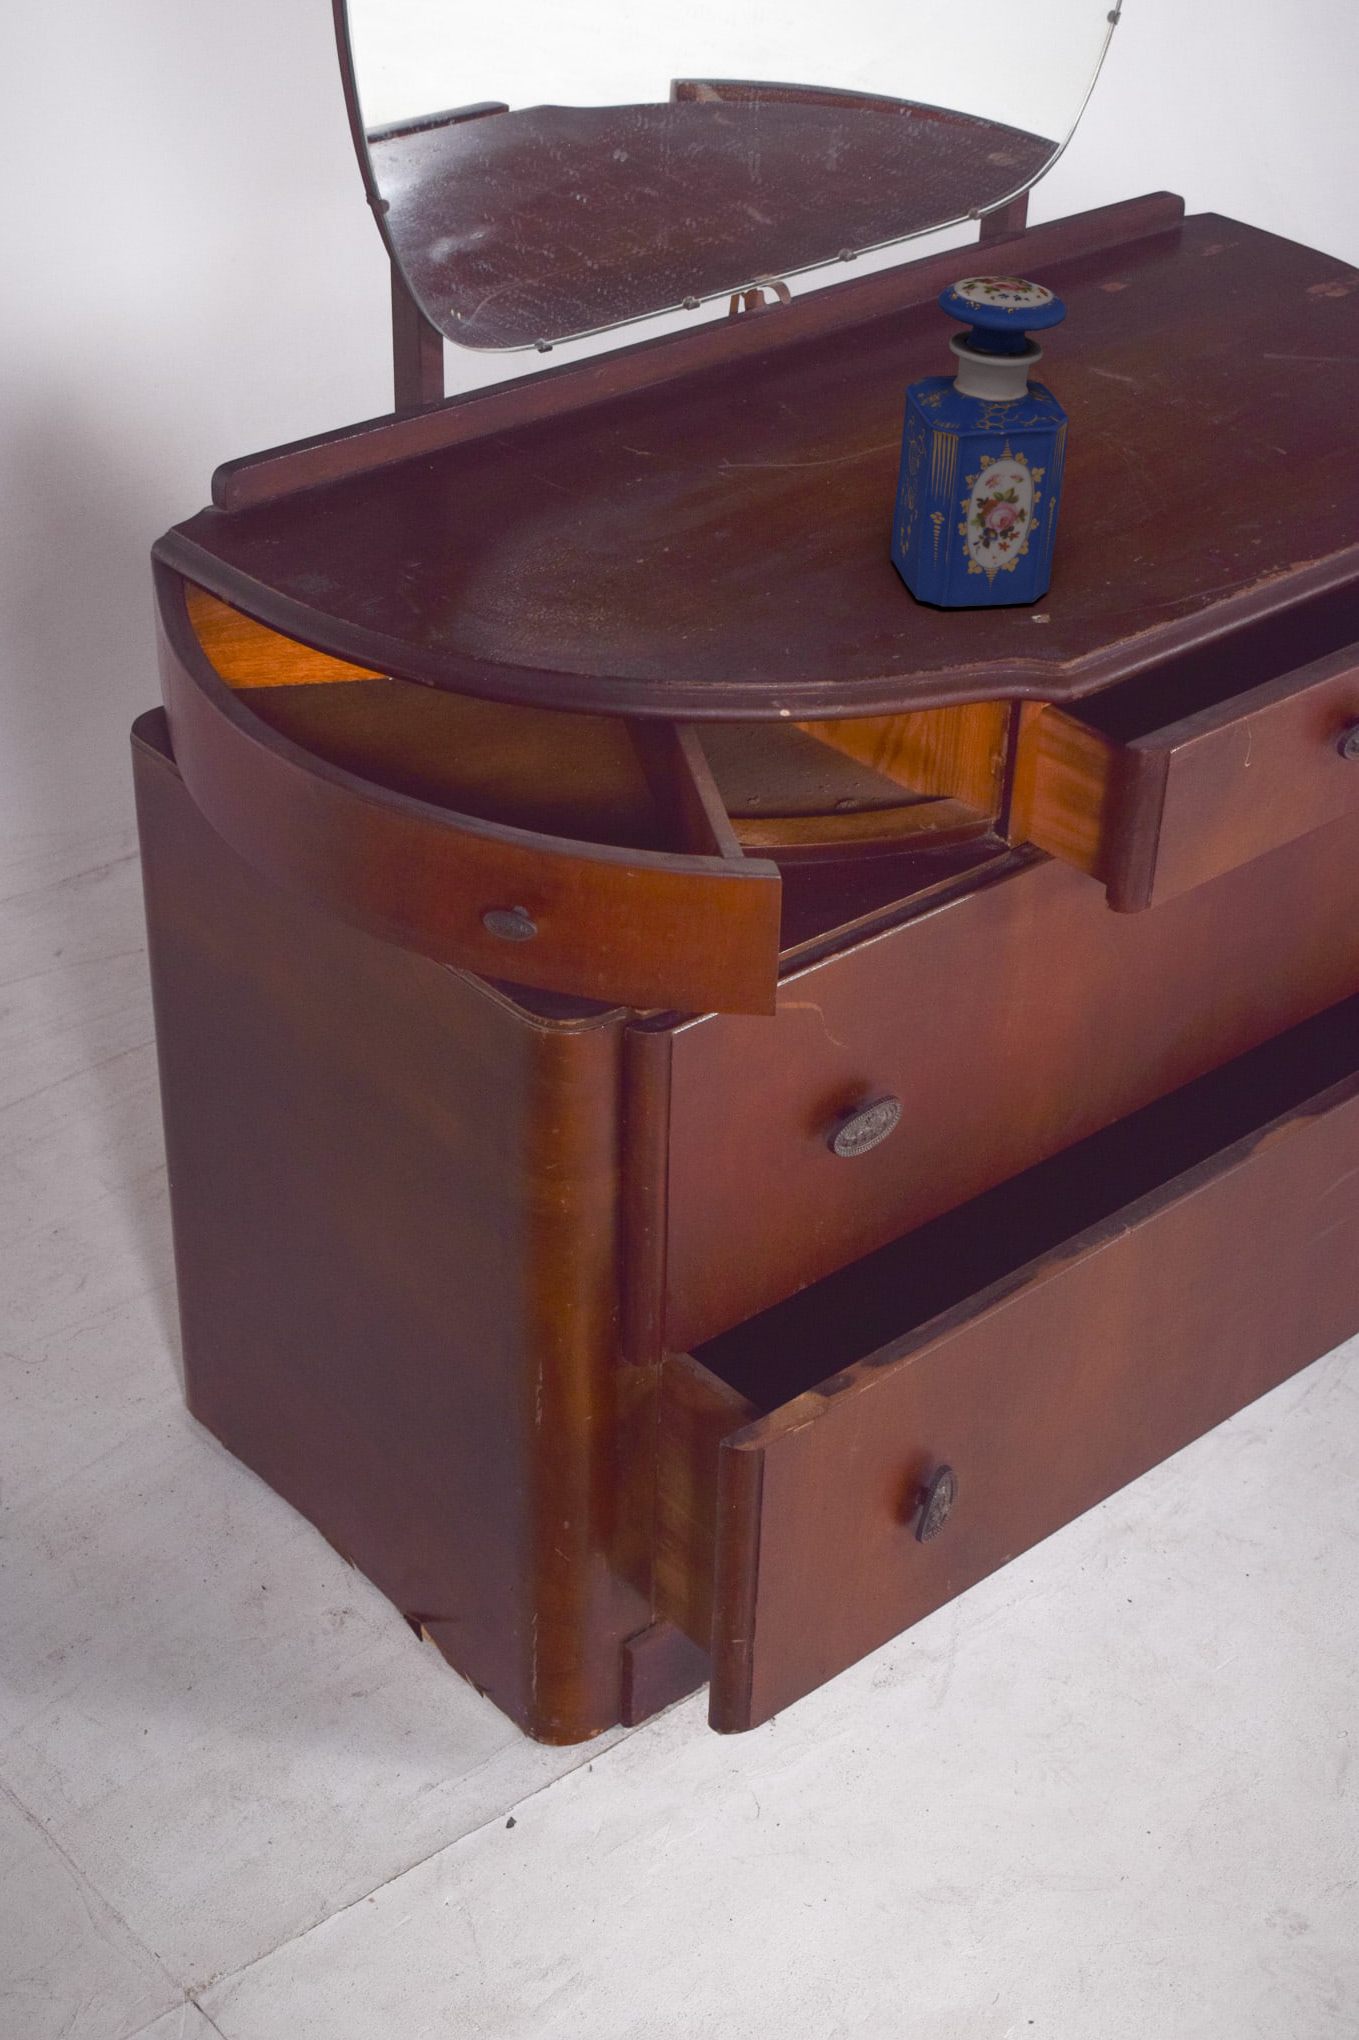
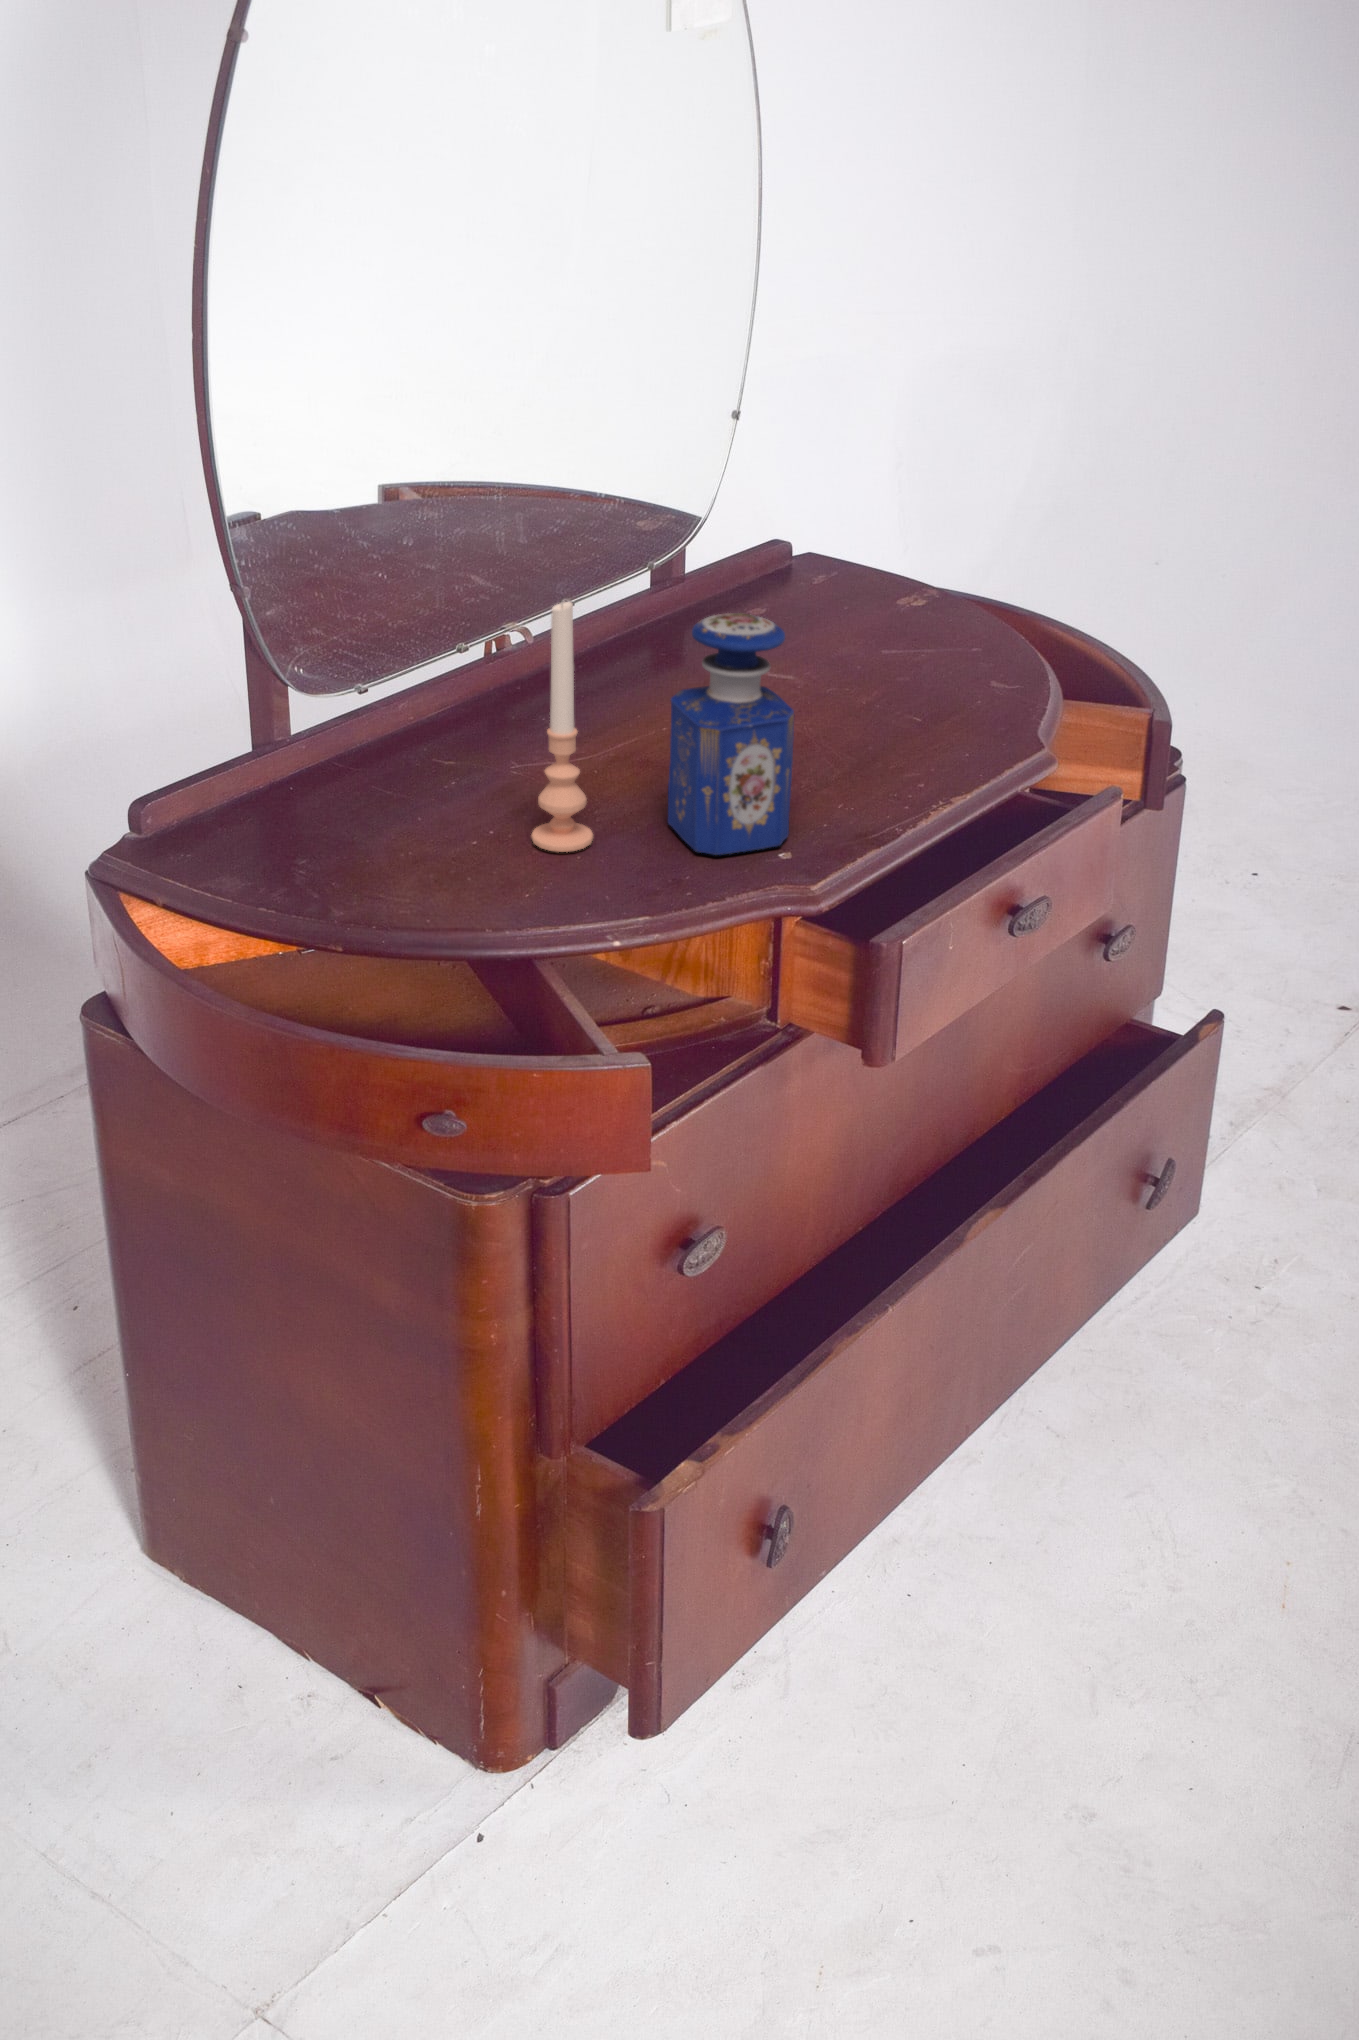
candle: none [705,241,787,583] -> present [532,602,593,852]

